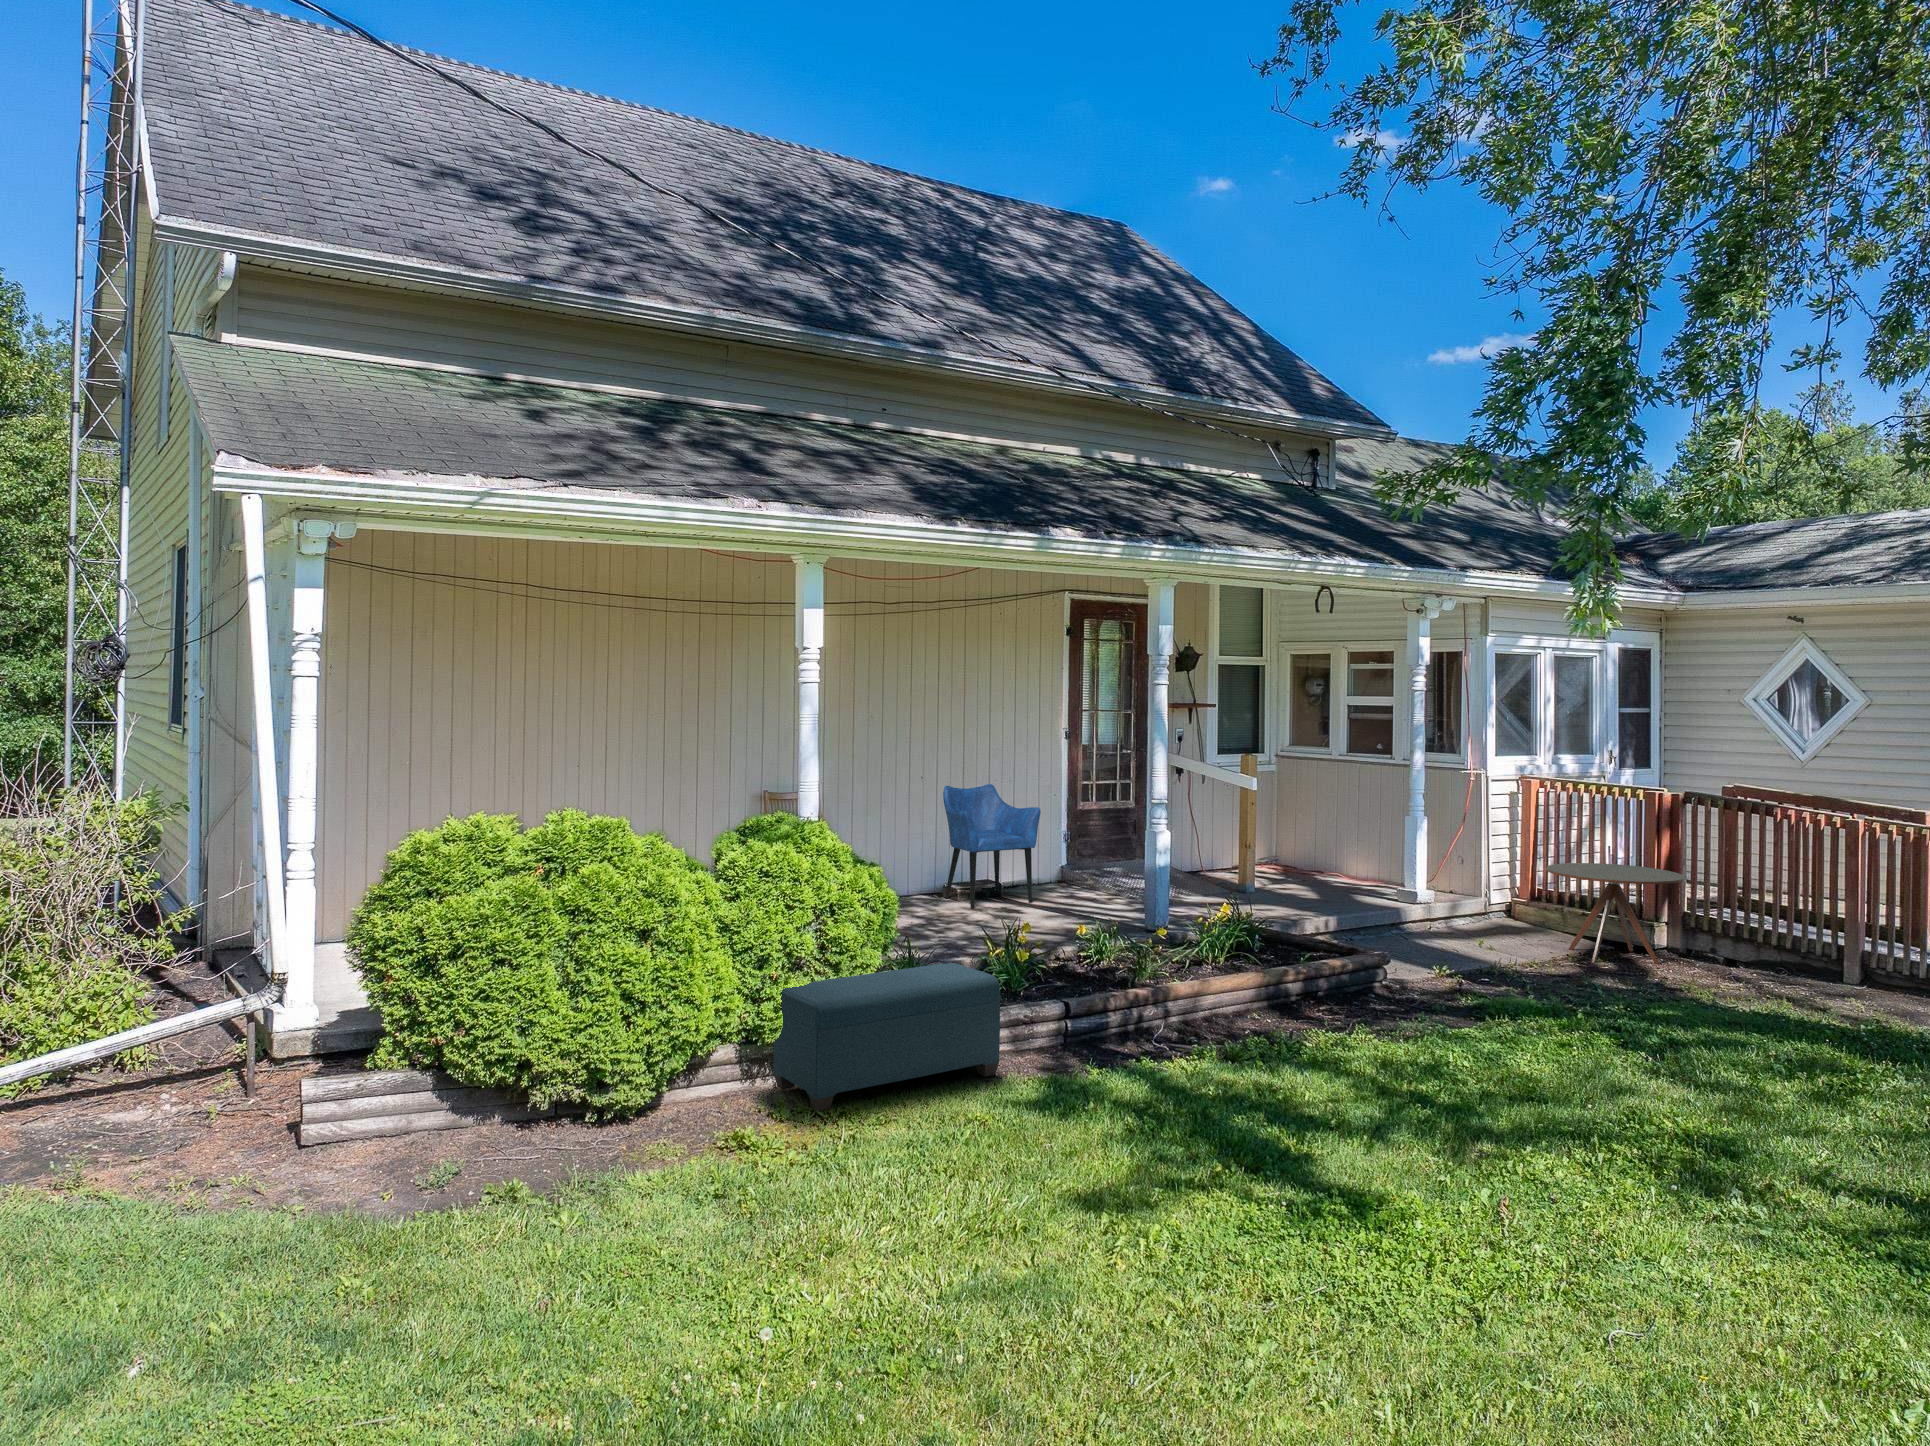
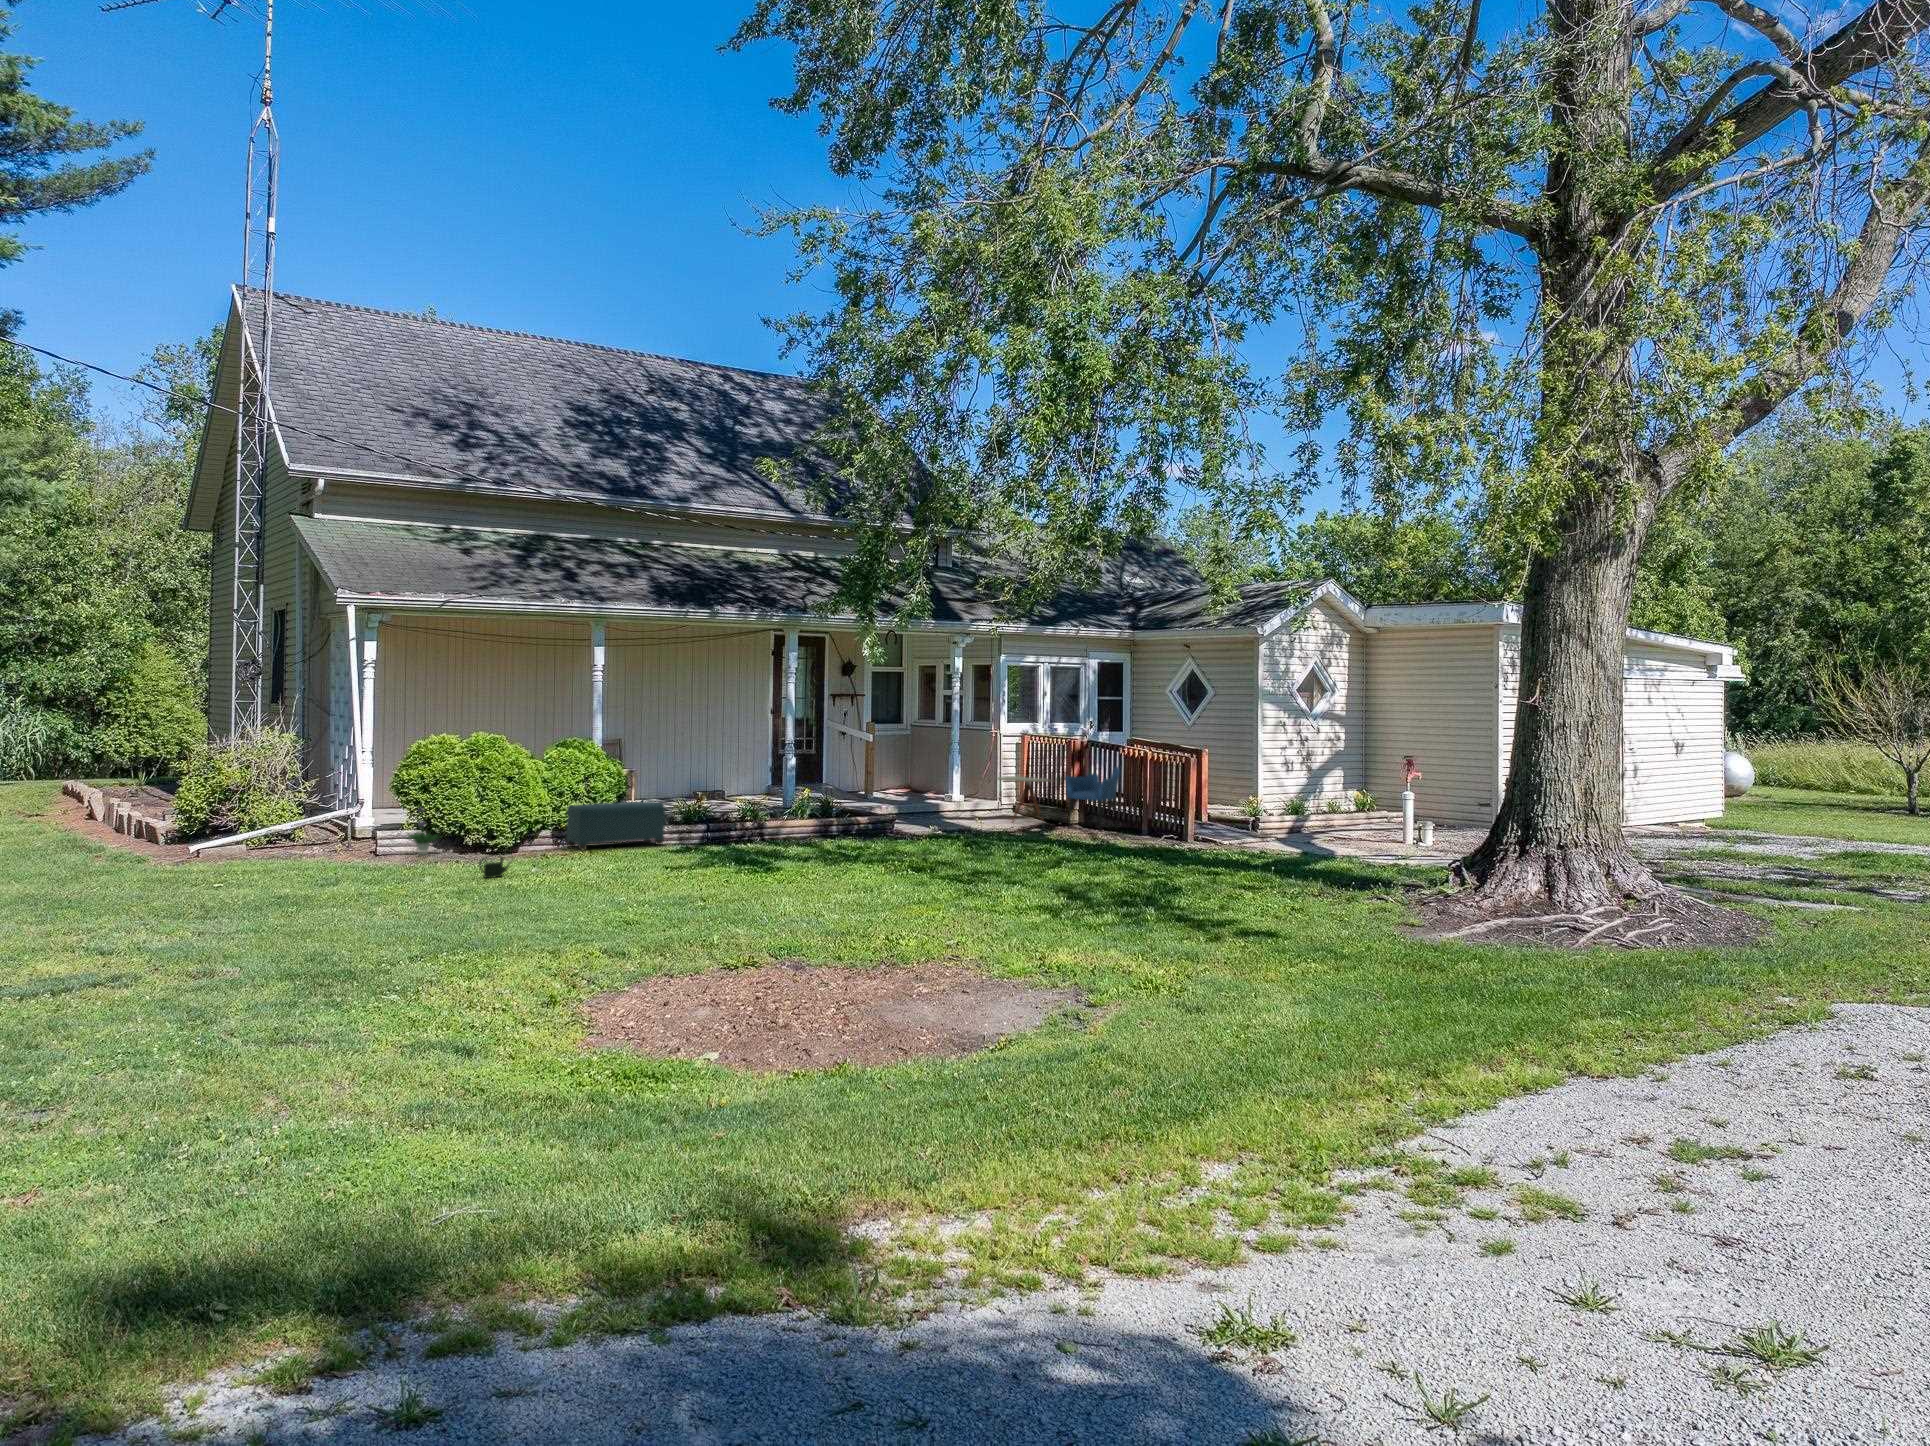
armchair: present [943,784,1041,908] -> present [1065,767,1120,830]
potted plant: none [366,1015,474,1150] -> present [406,808,438,855]
watering can: none [577,1264,689,1361] -> present [479,856,512,878]

